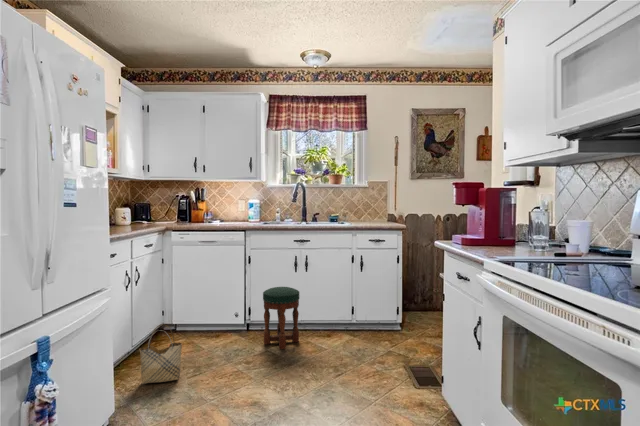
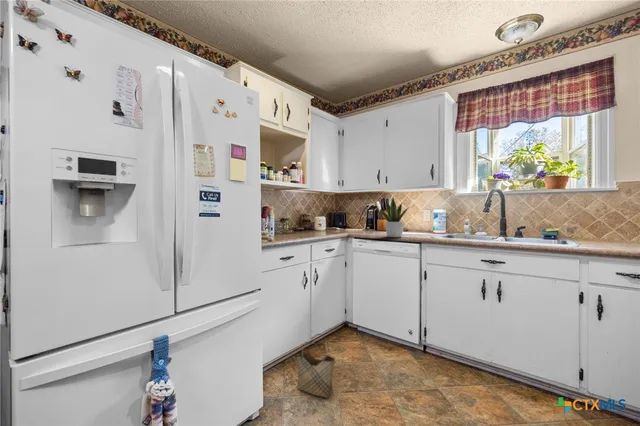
potted plant: none [205,186,235,226] -> present [380,198,409,237]
stool: present [263,287,299,349] -> none [435,315,486,400]

